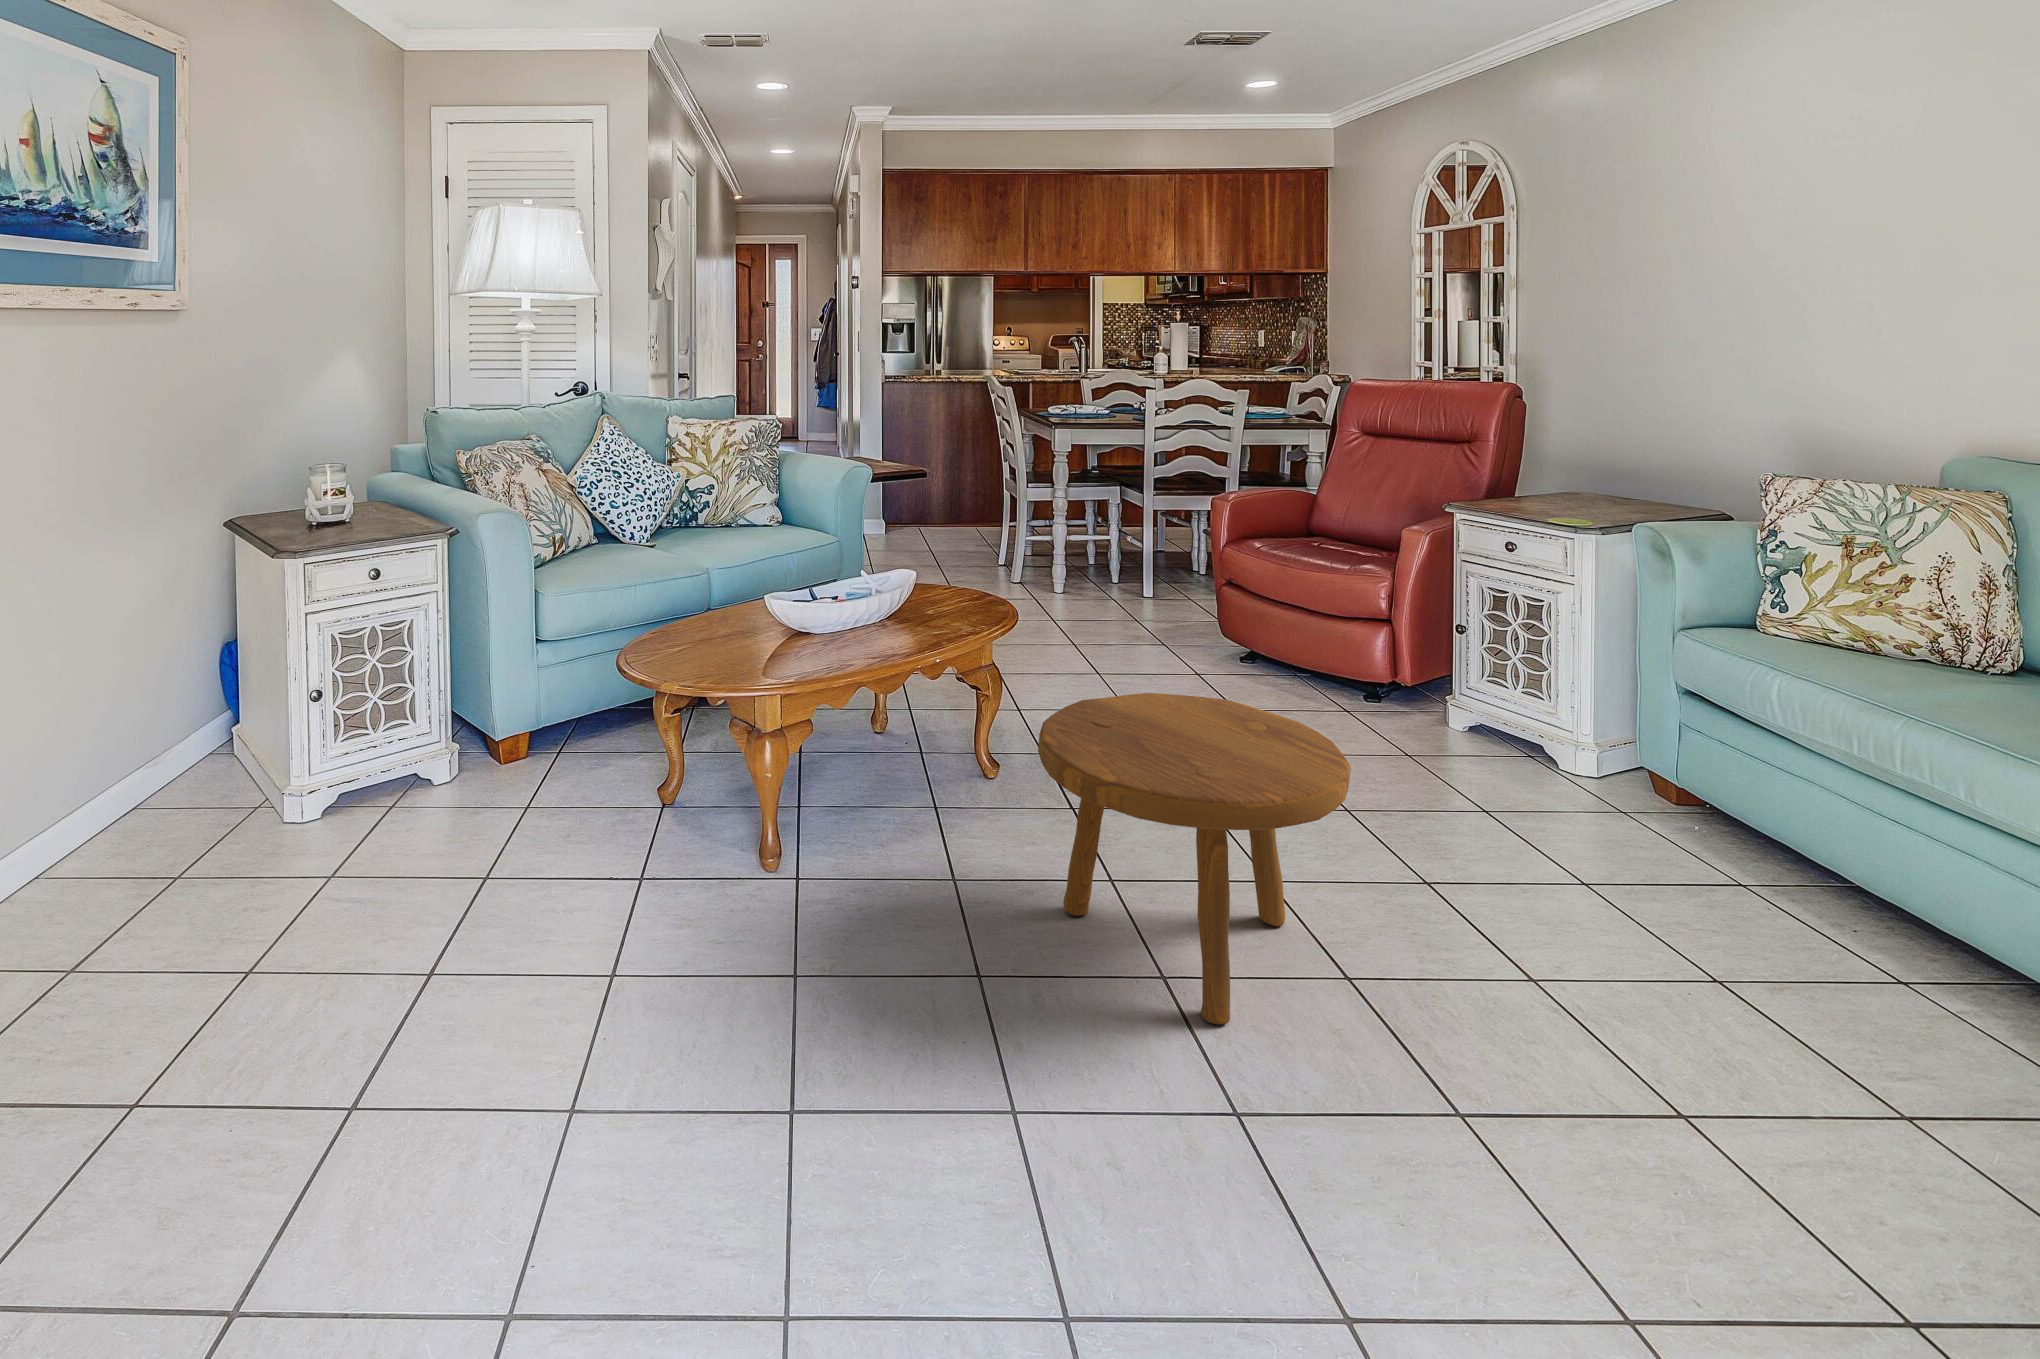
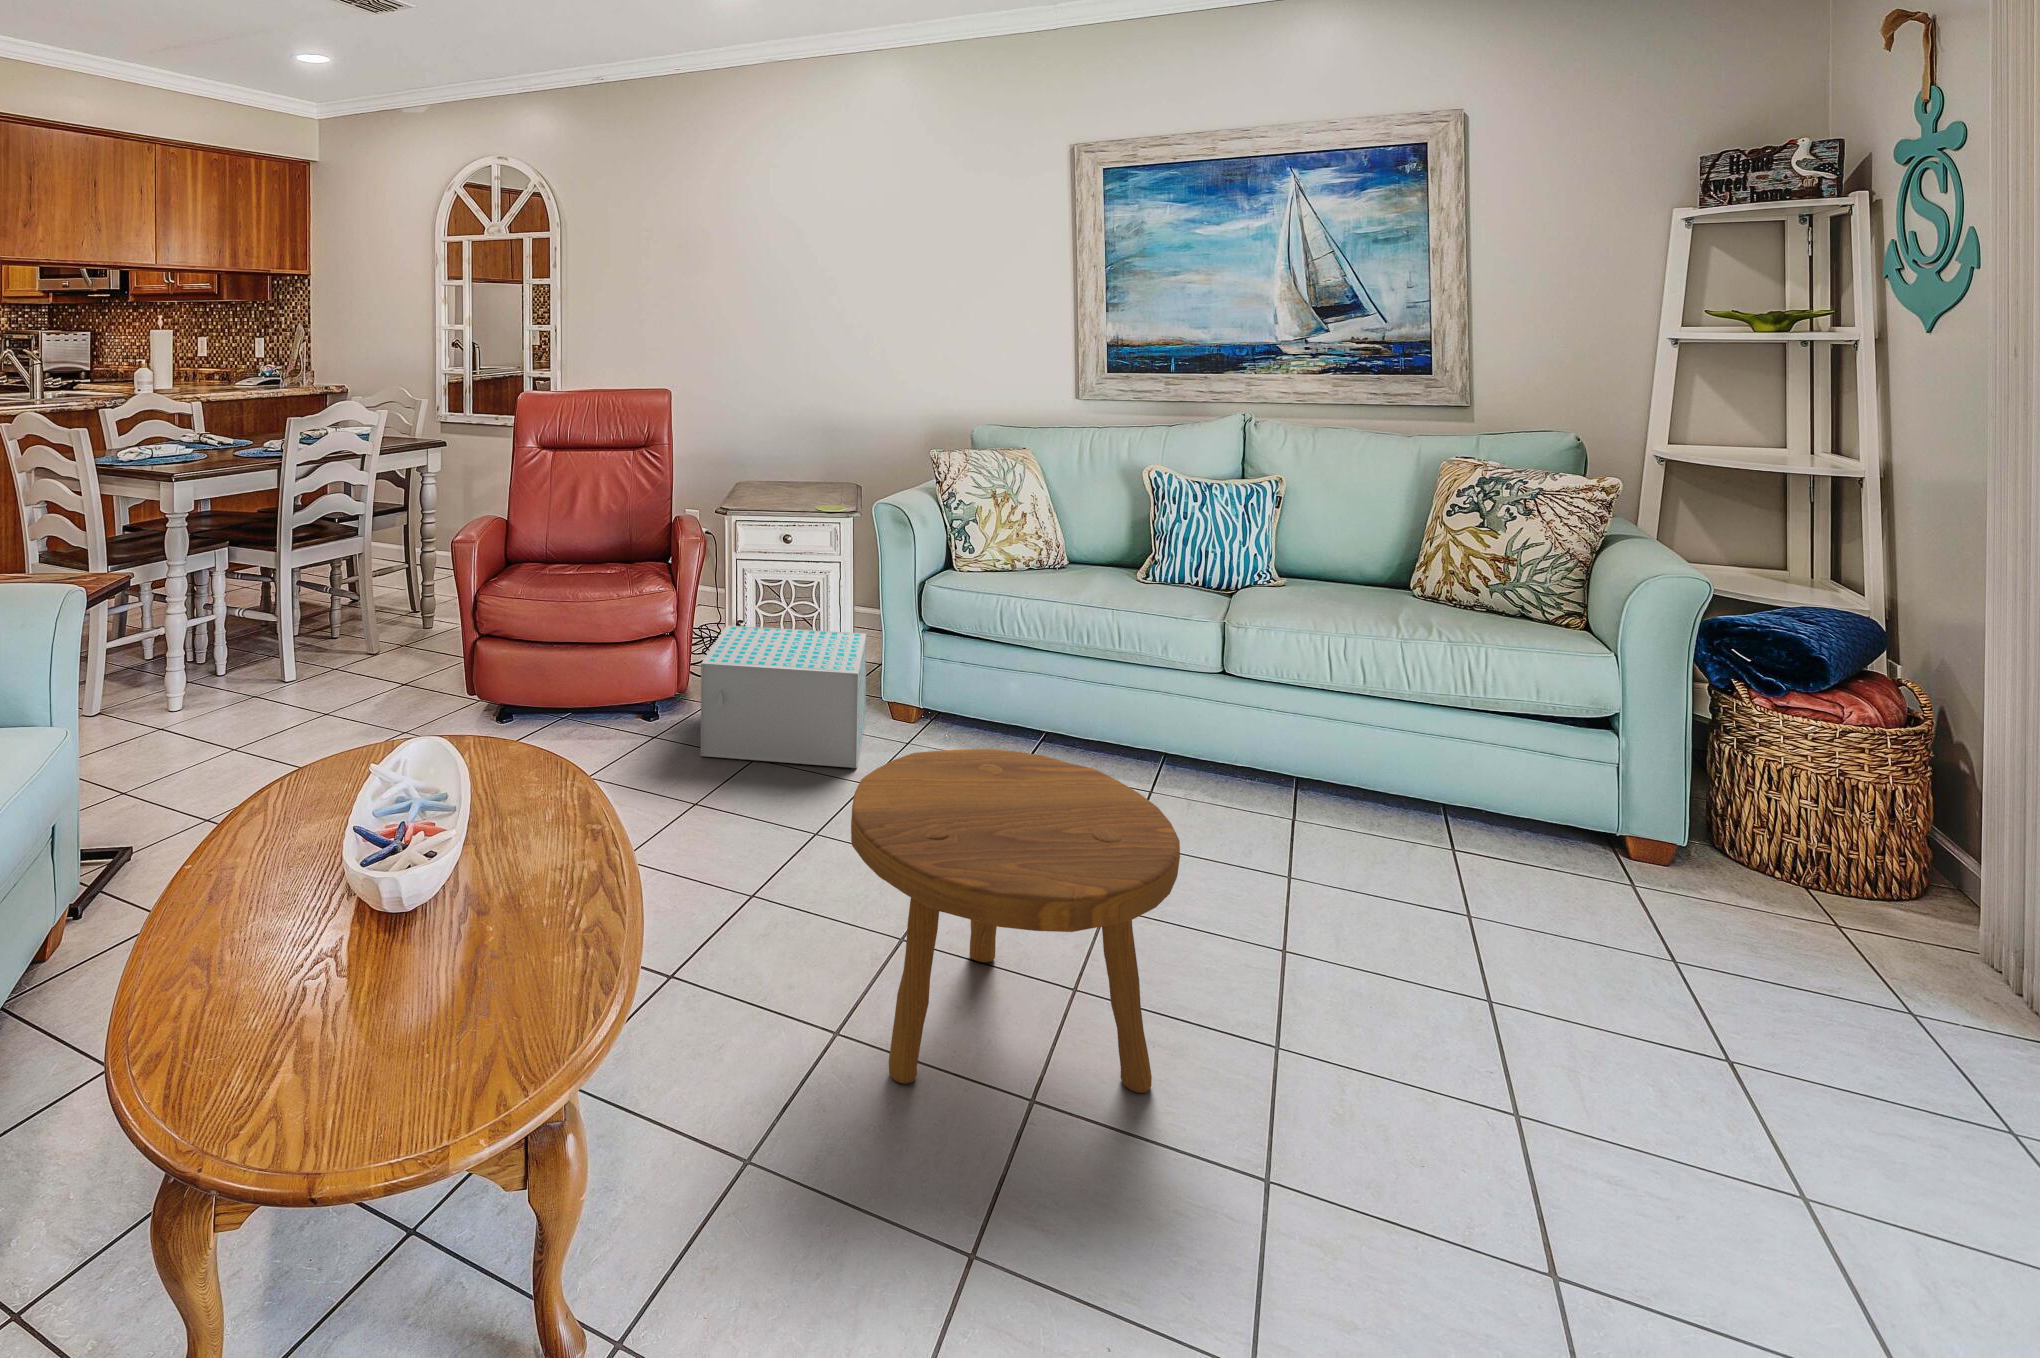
storage box: none [1334,636,1587,805] -> present [701,625,866,768]

